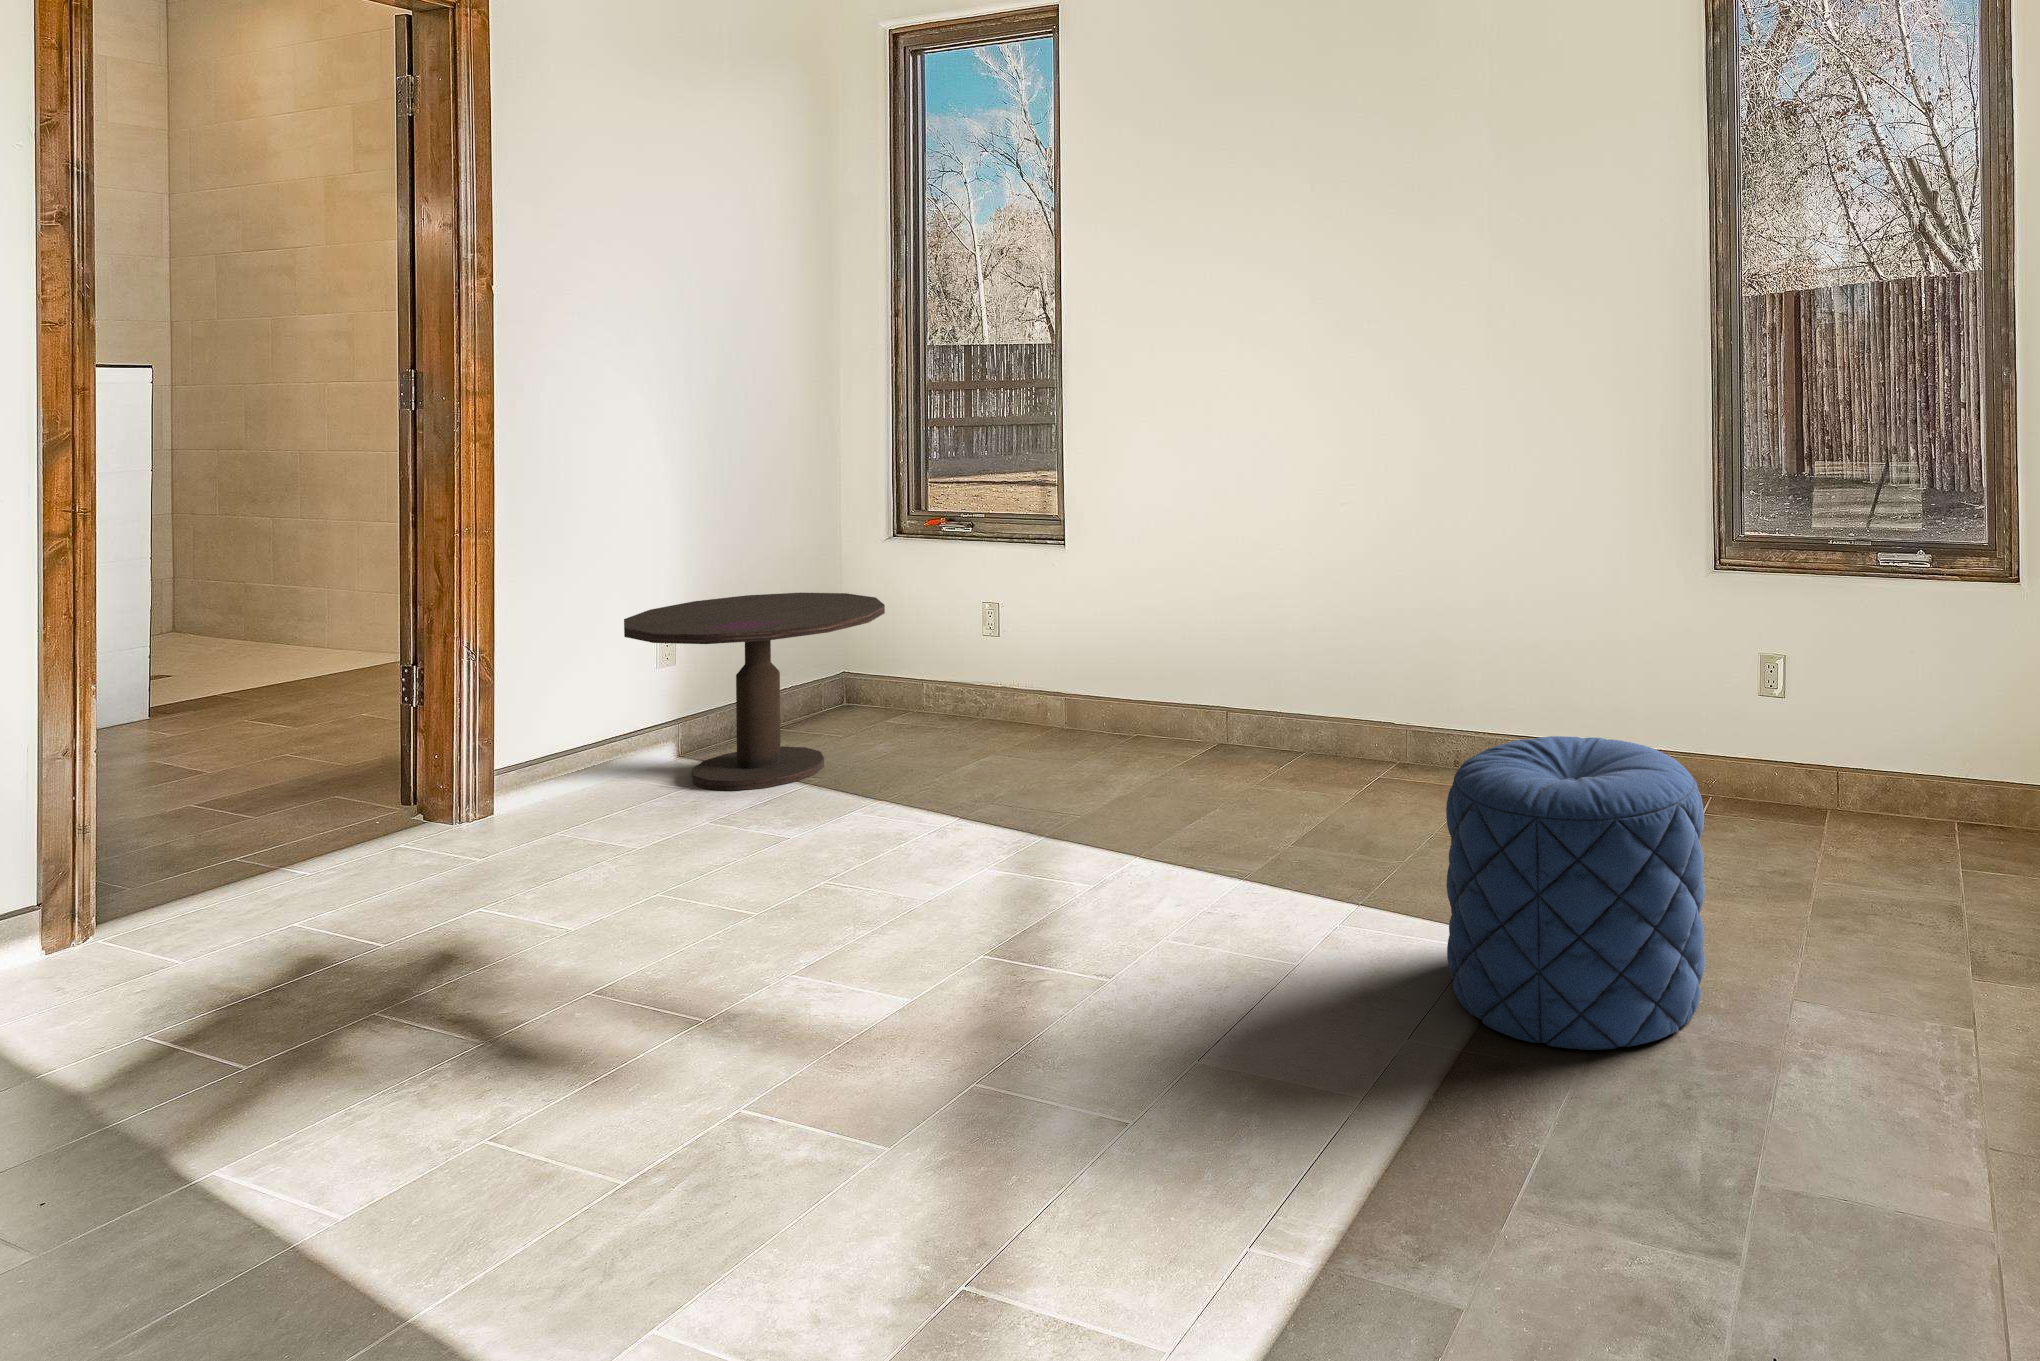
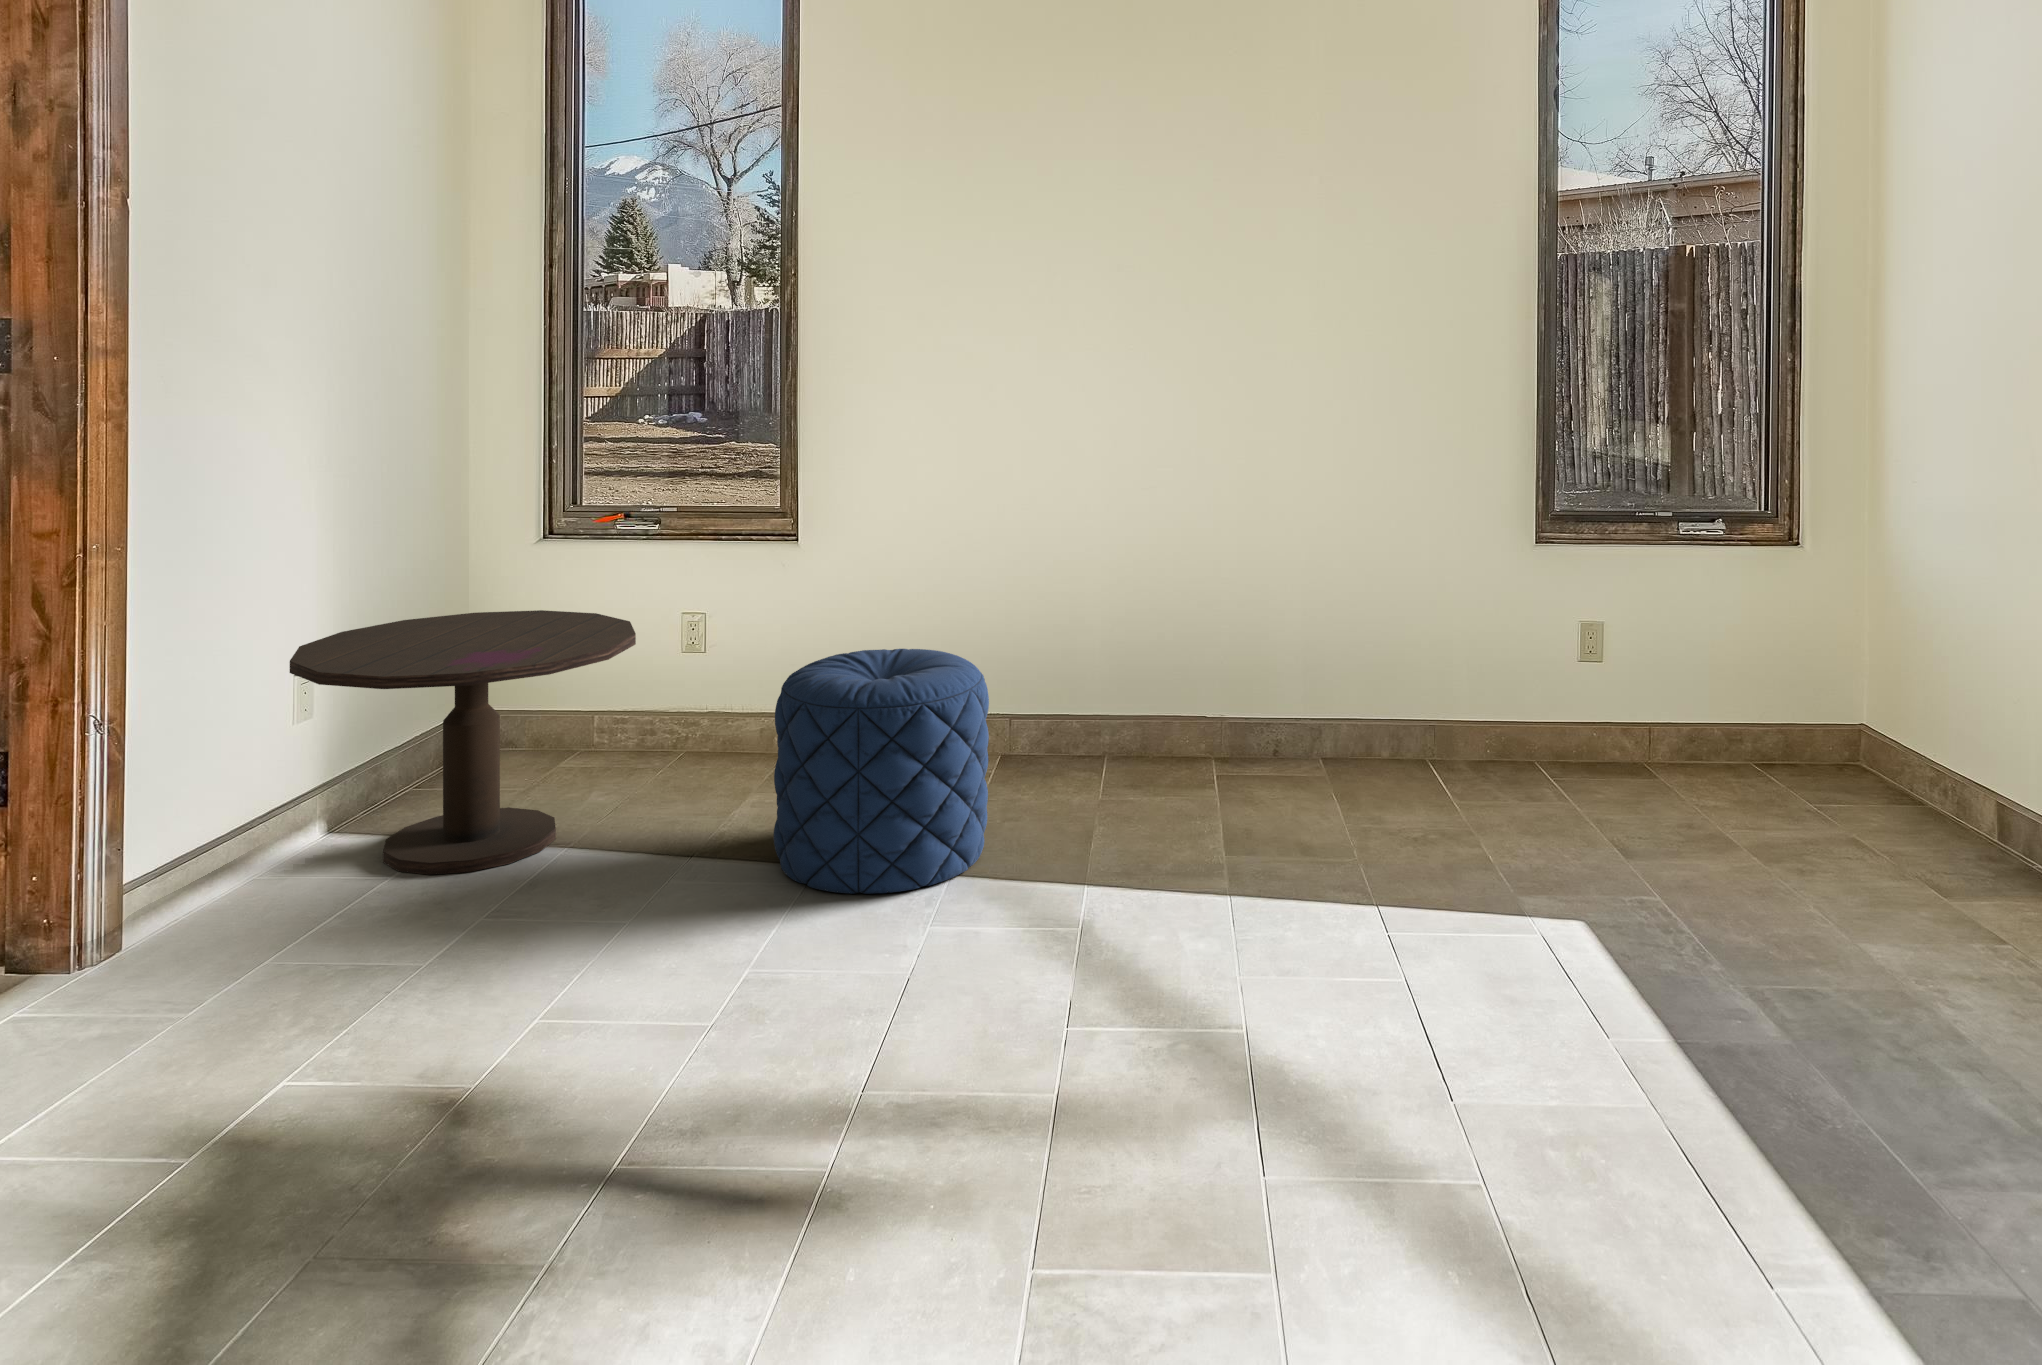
pouf: present [1446,736,1705,1050] -> present [774,649,989,894]

